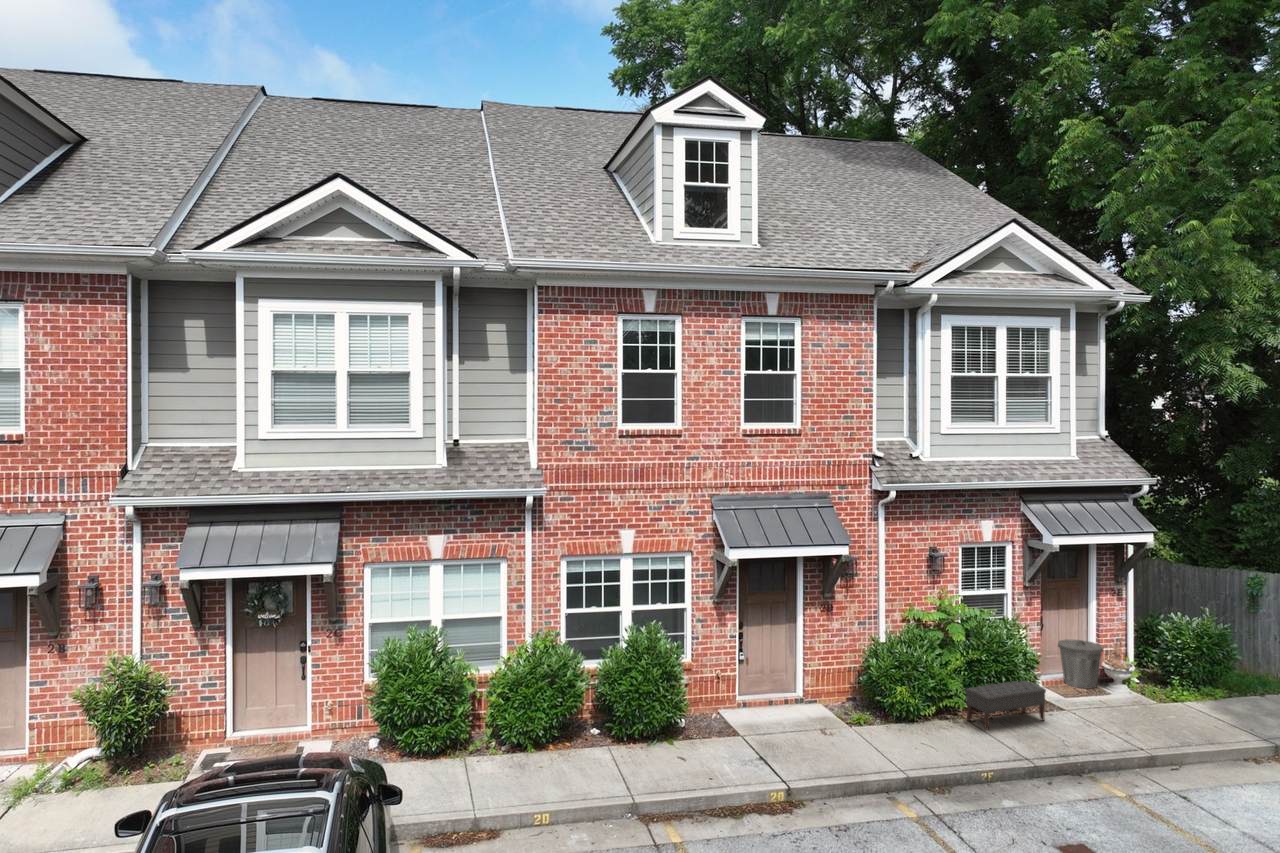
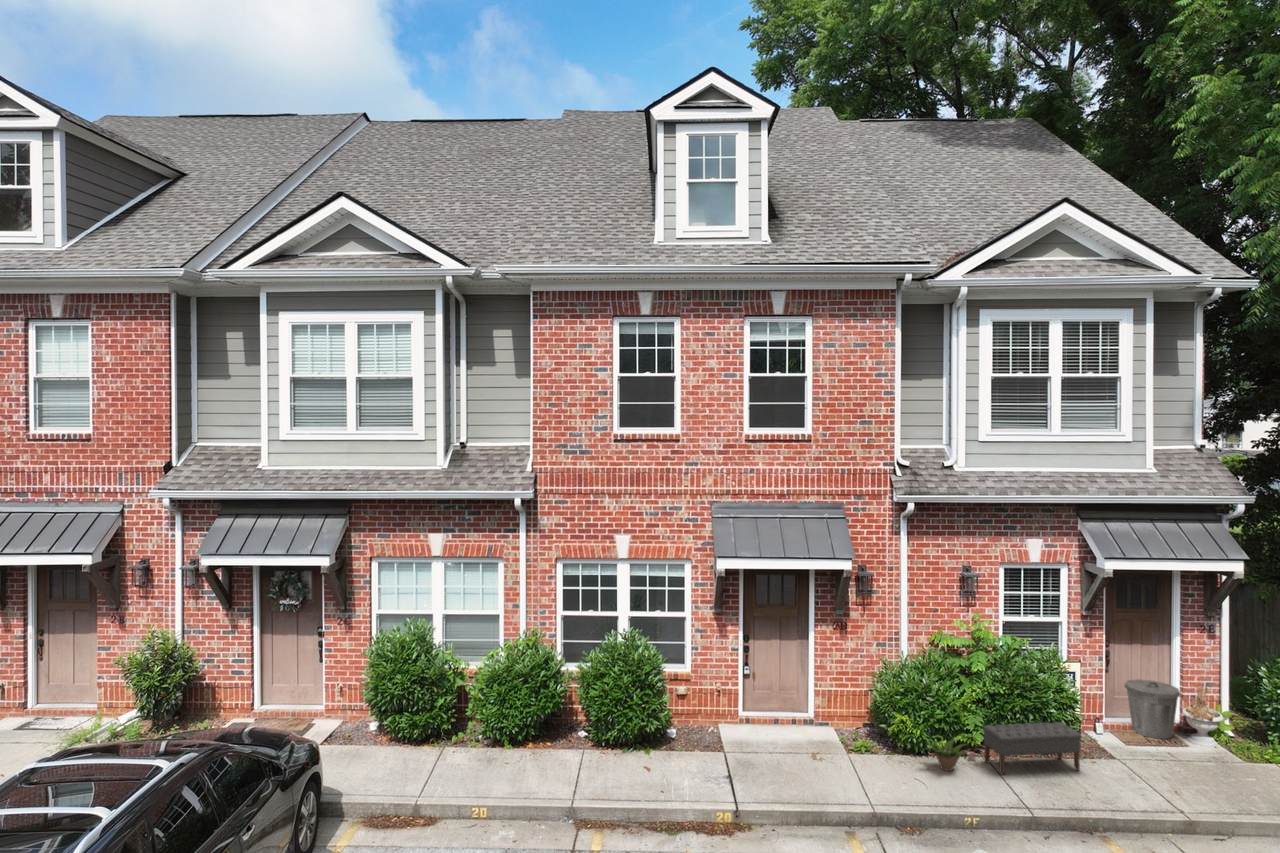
decorative plant: none [919,702,960,731] -> present [927,739,965,771]

